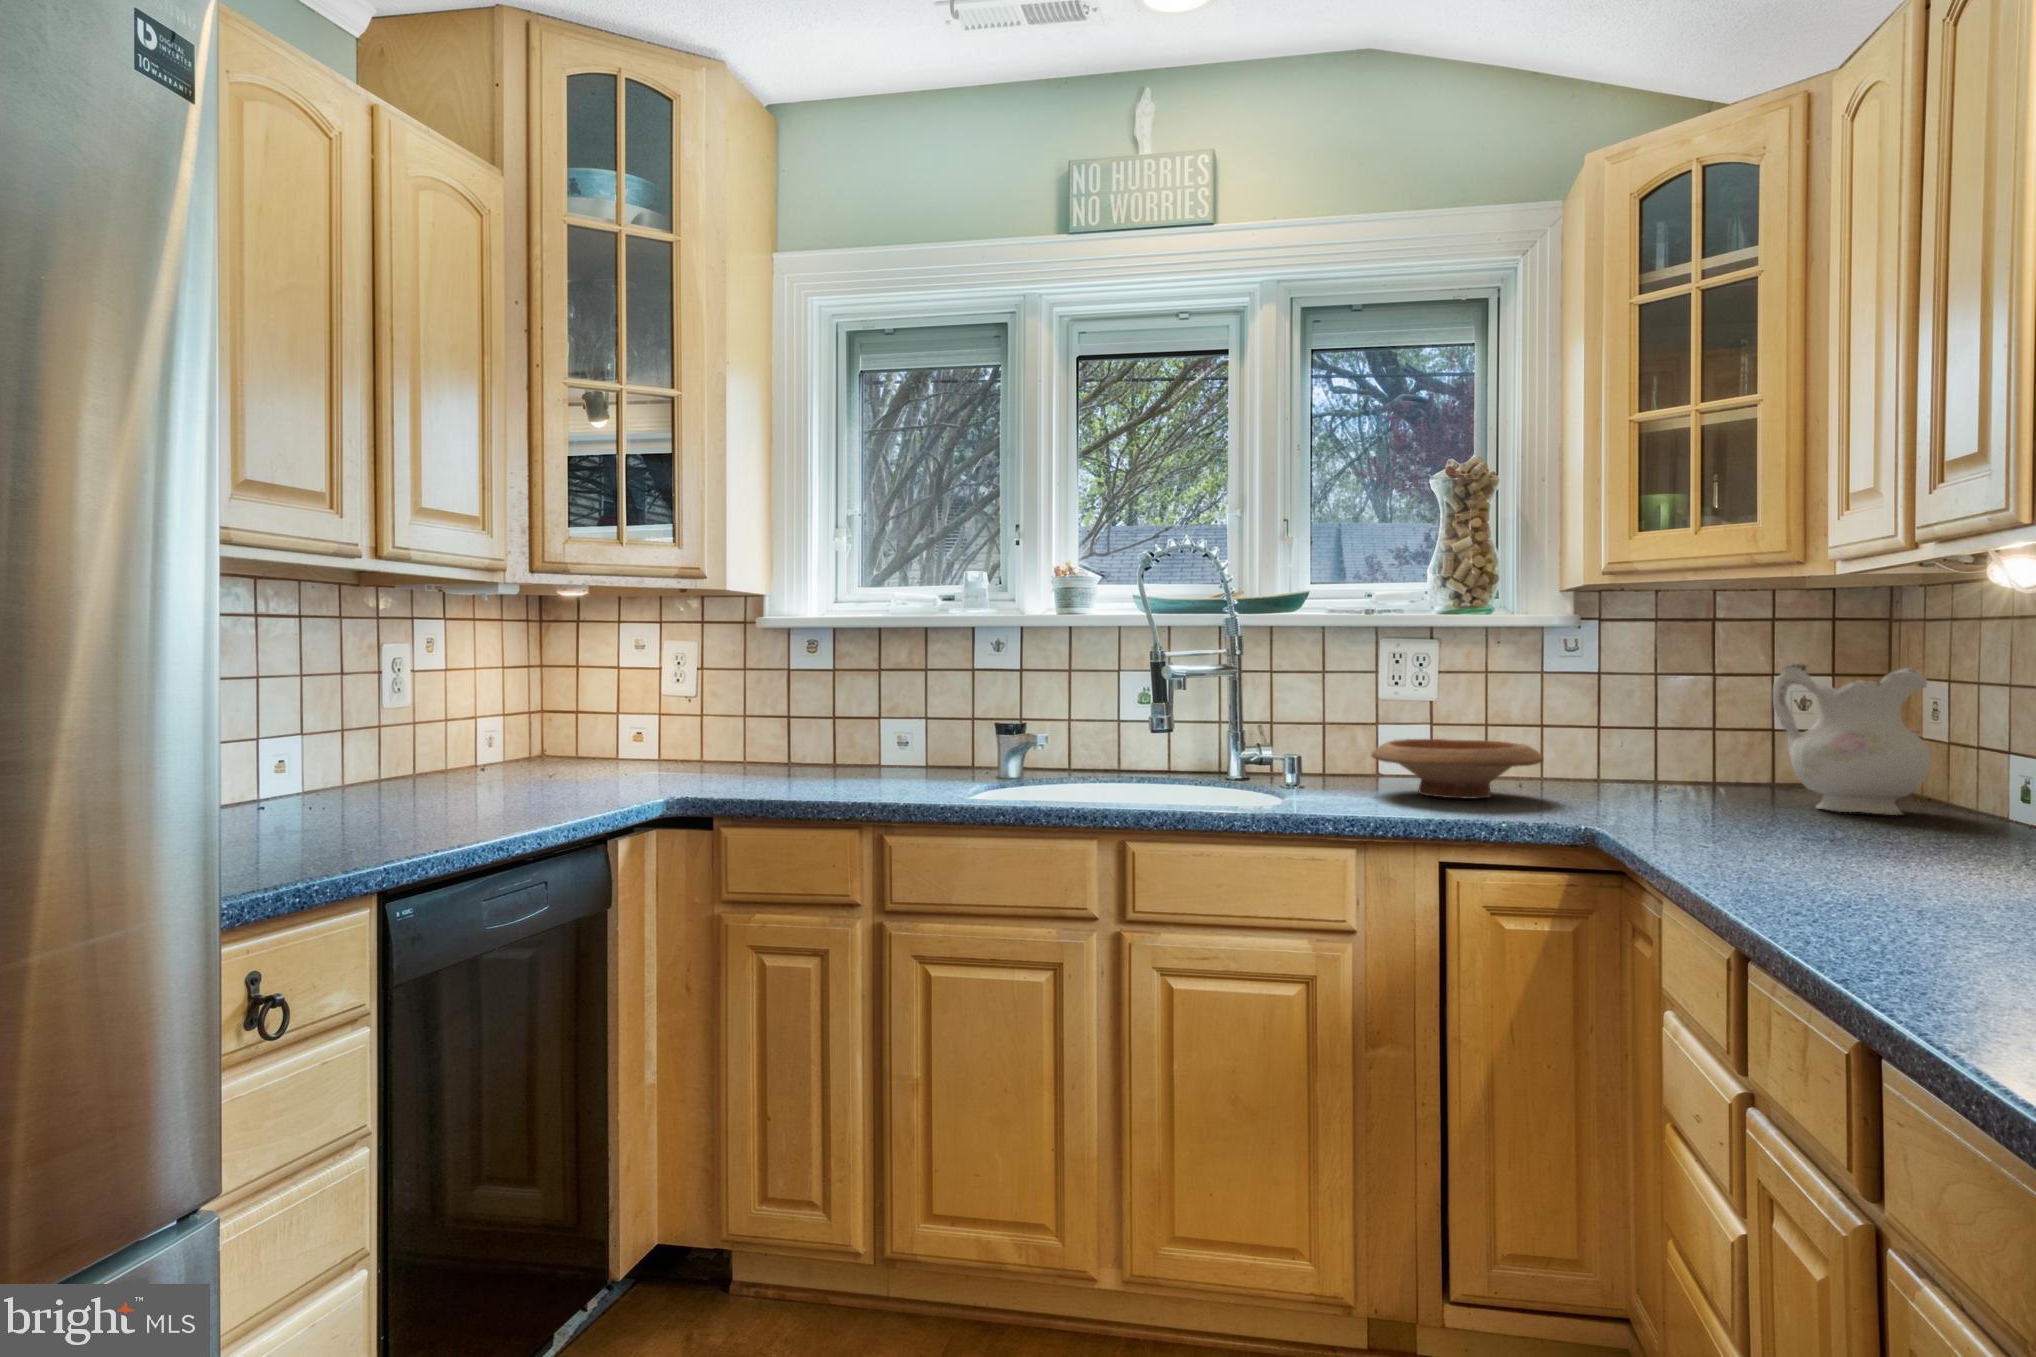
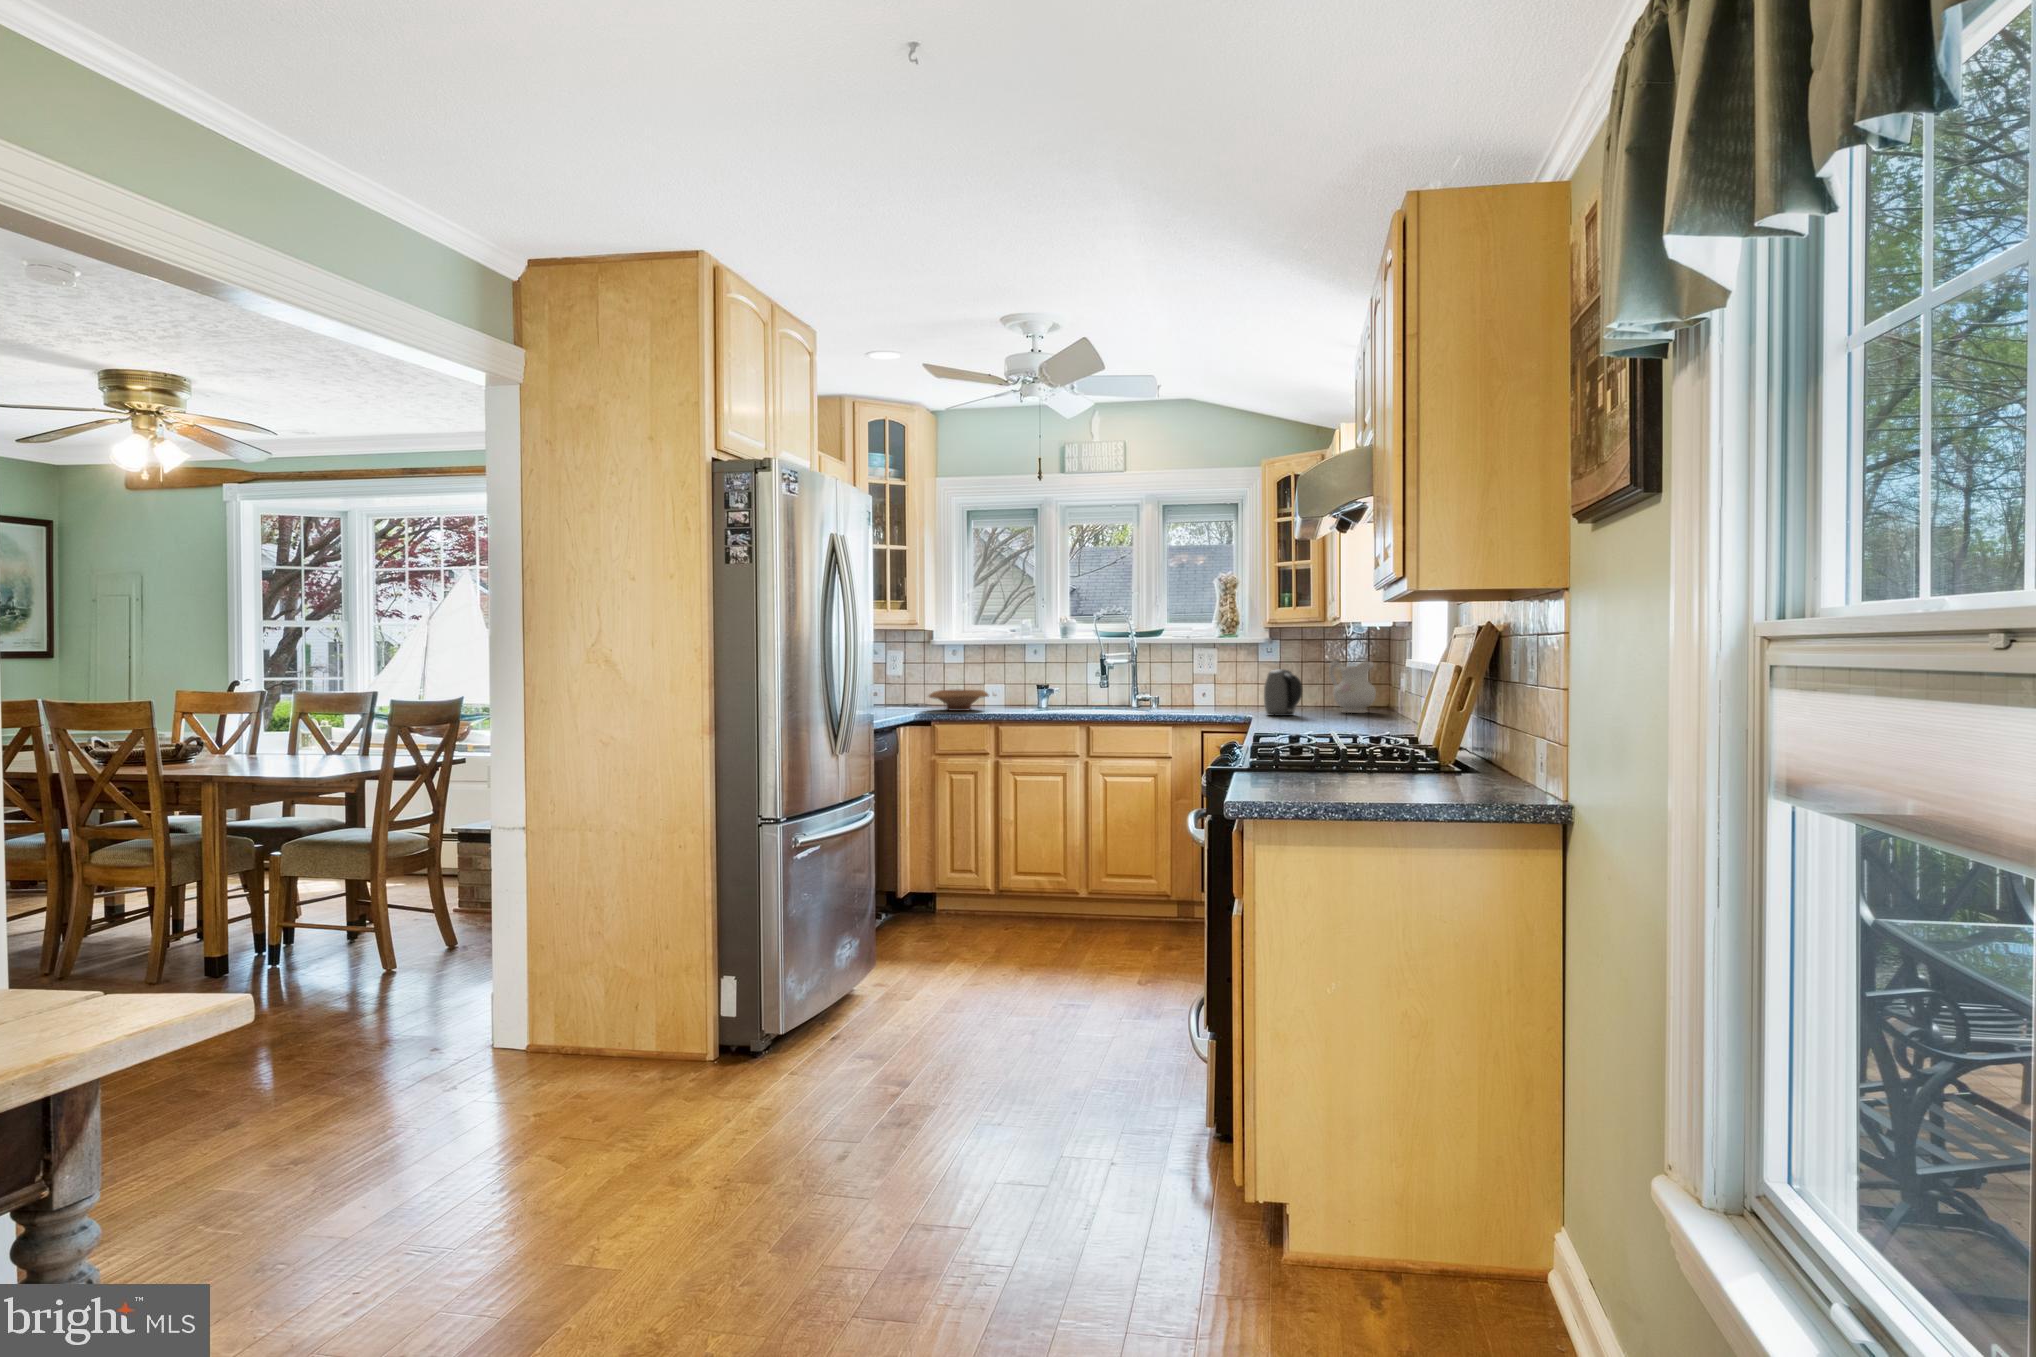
kettle: none [1621,688,1761,824] -> present [1264,669,1303,716]
wooden bowl: present [1371,739,1543,799] -> present [929,689,989,711]

